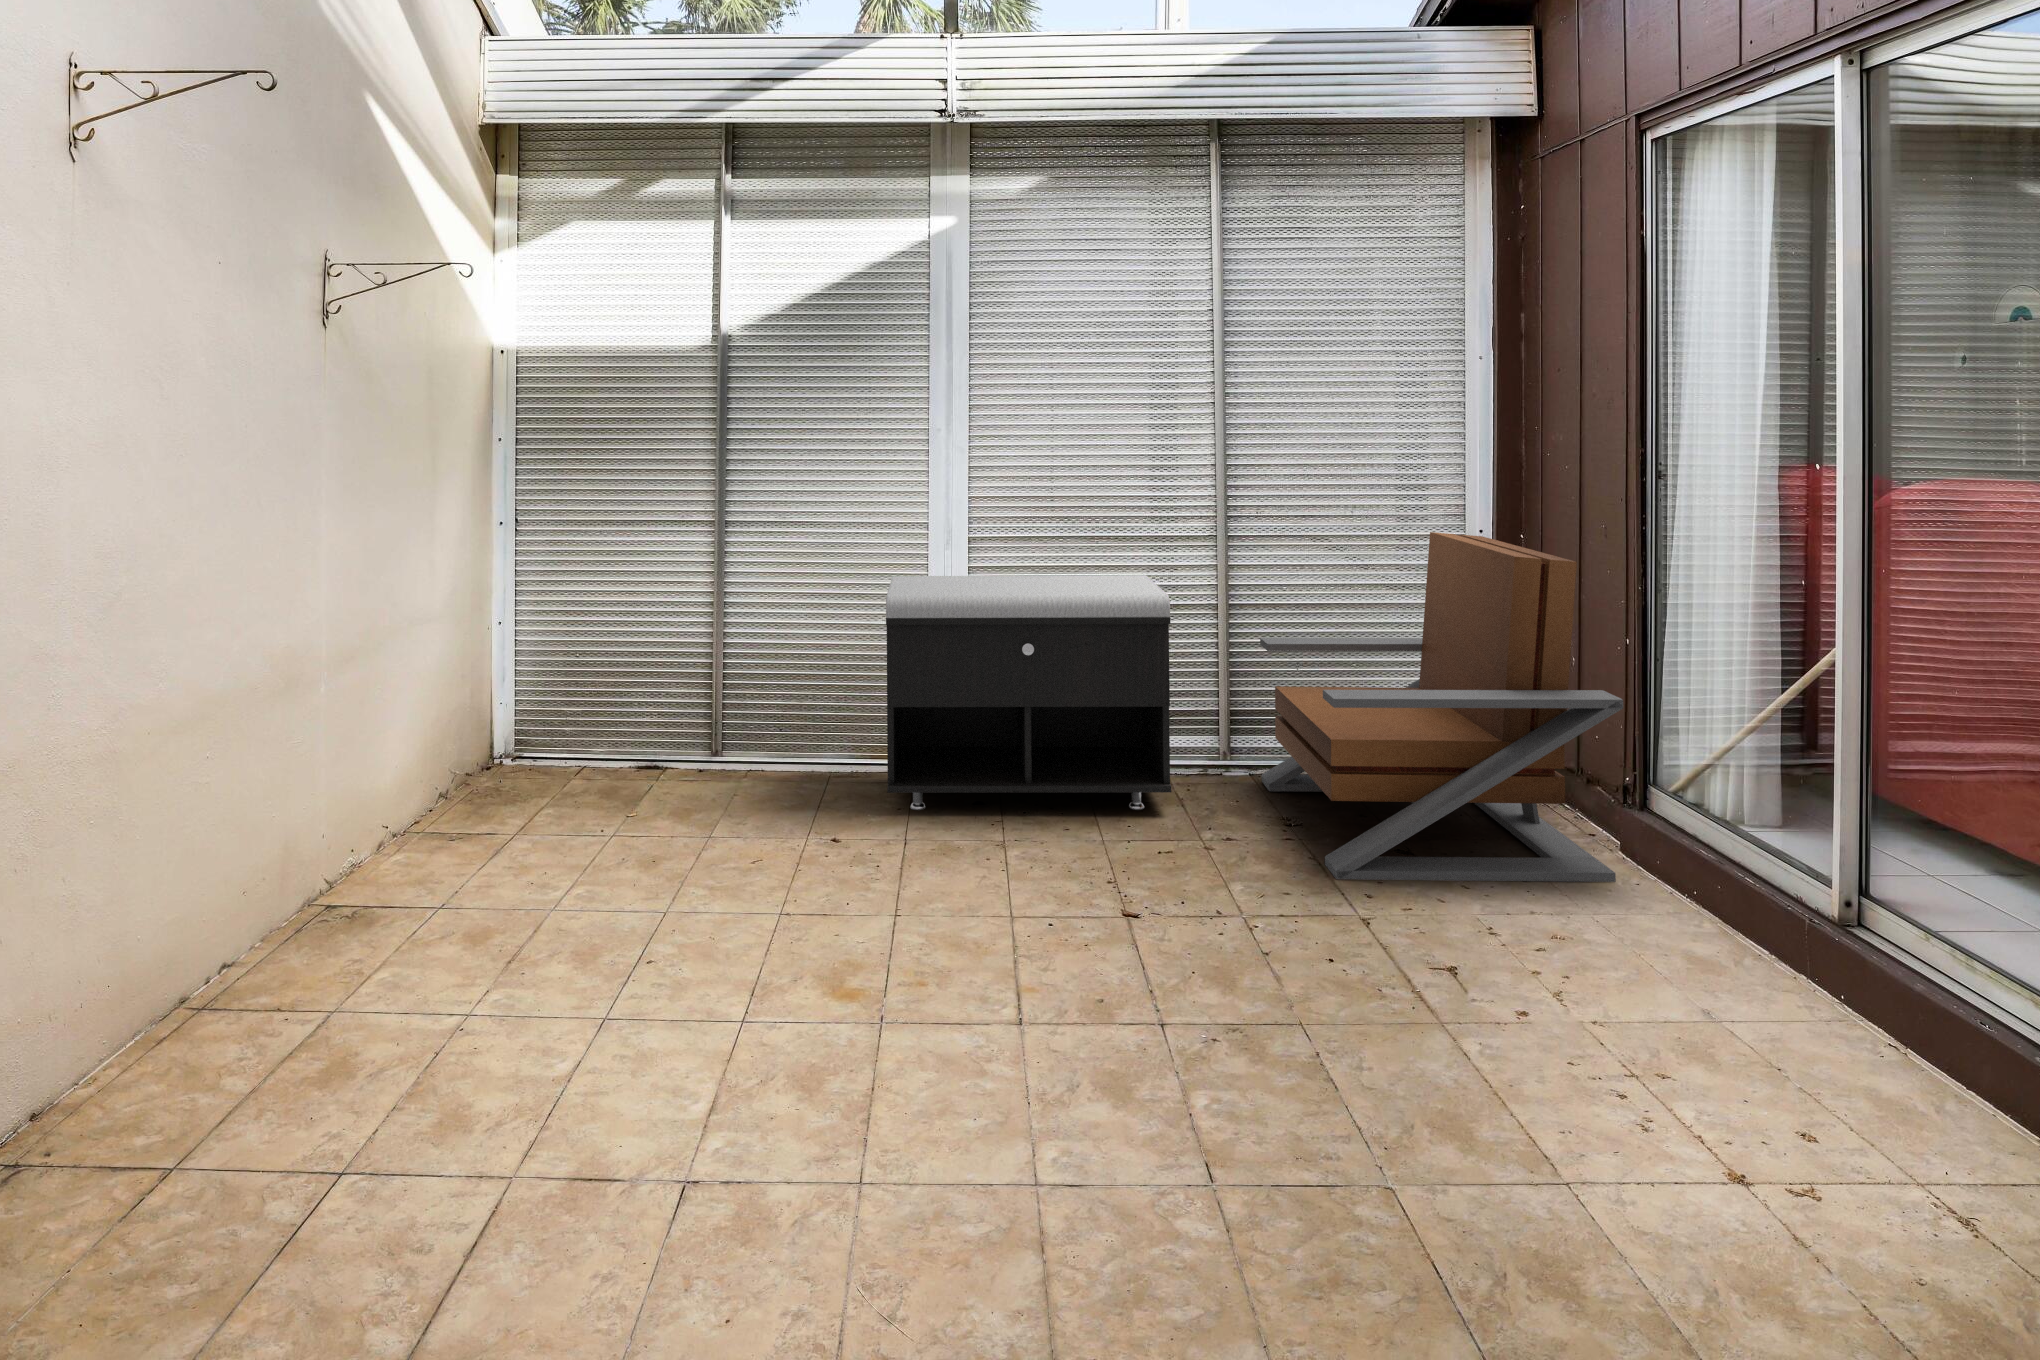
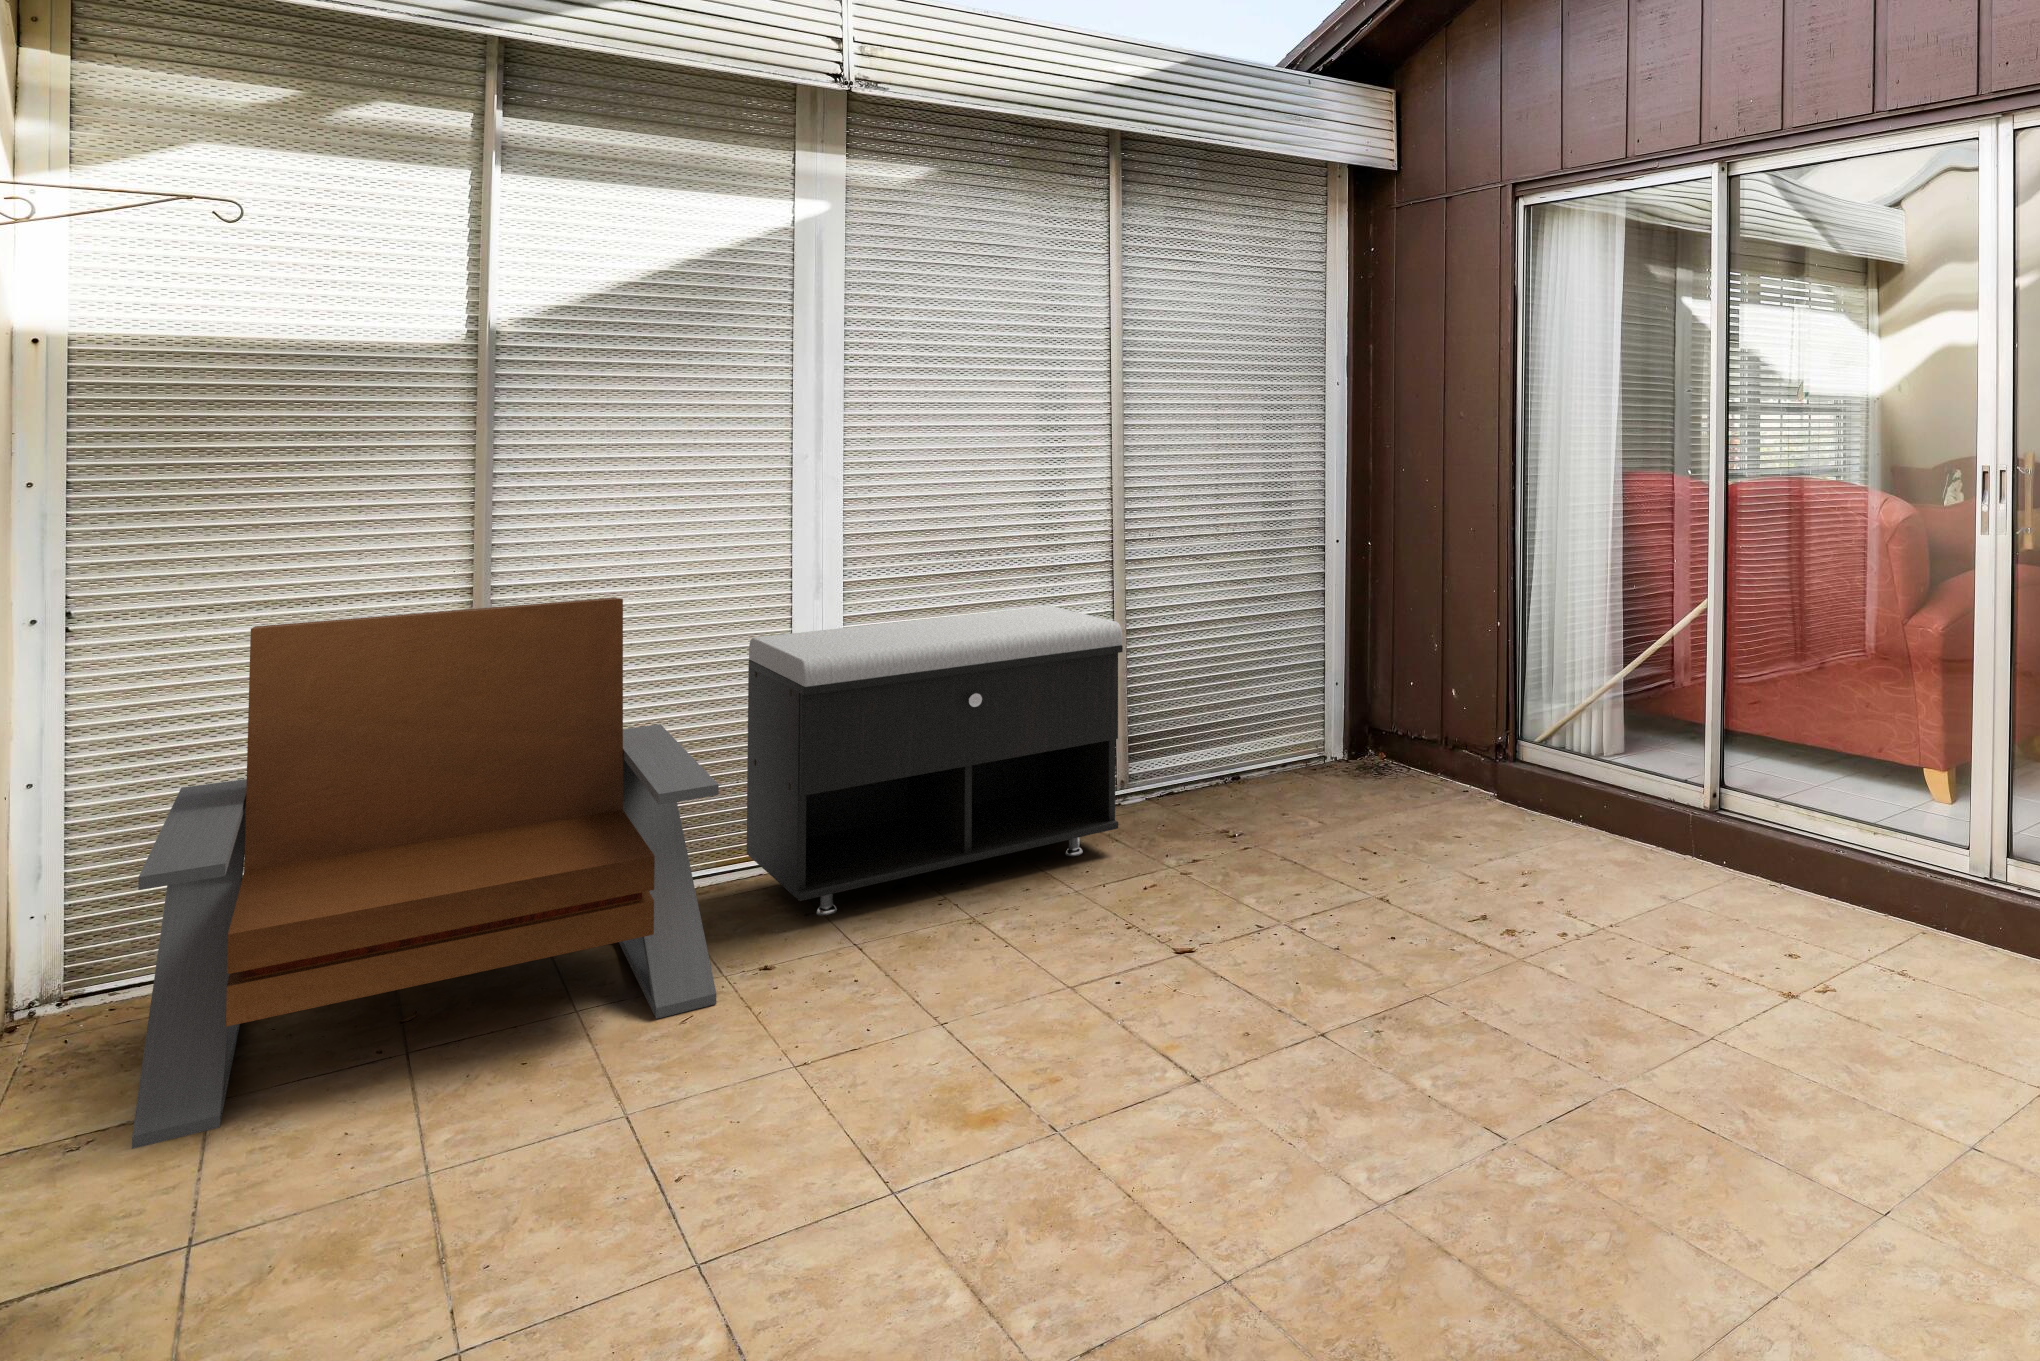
lounge chair: present [1260,532,1623,882] -> present [132,598,719,1149]

